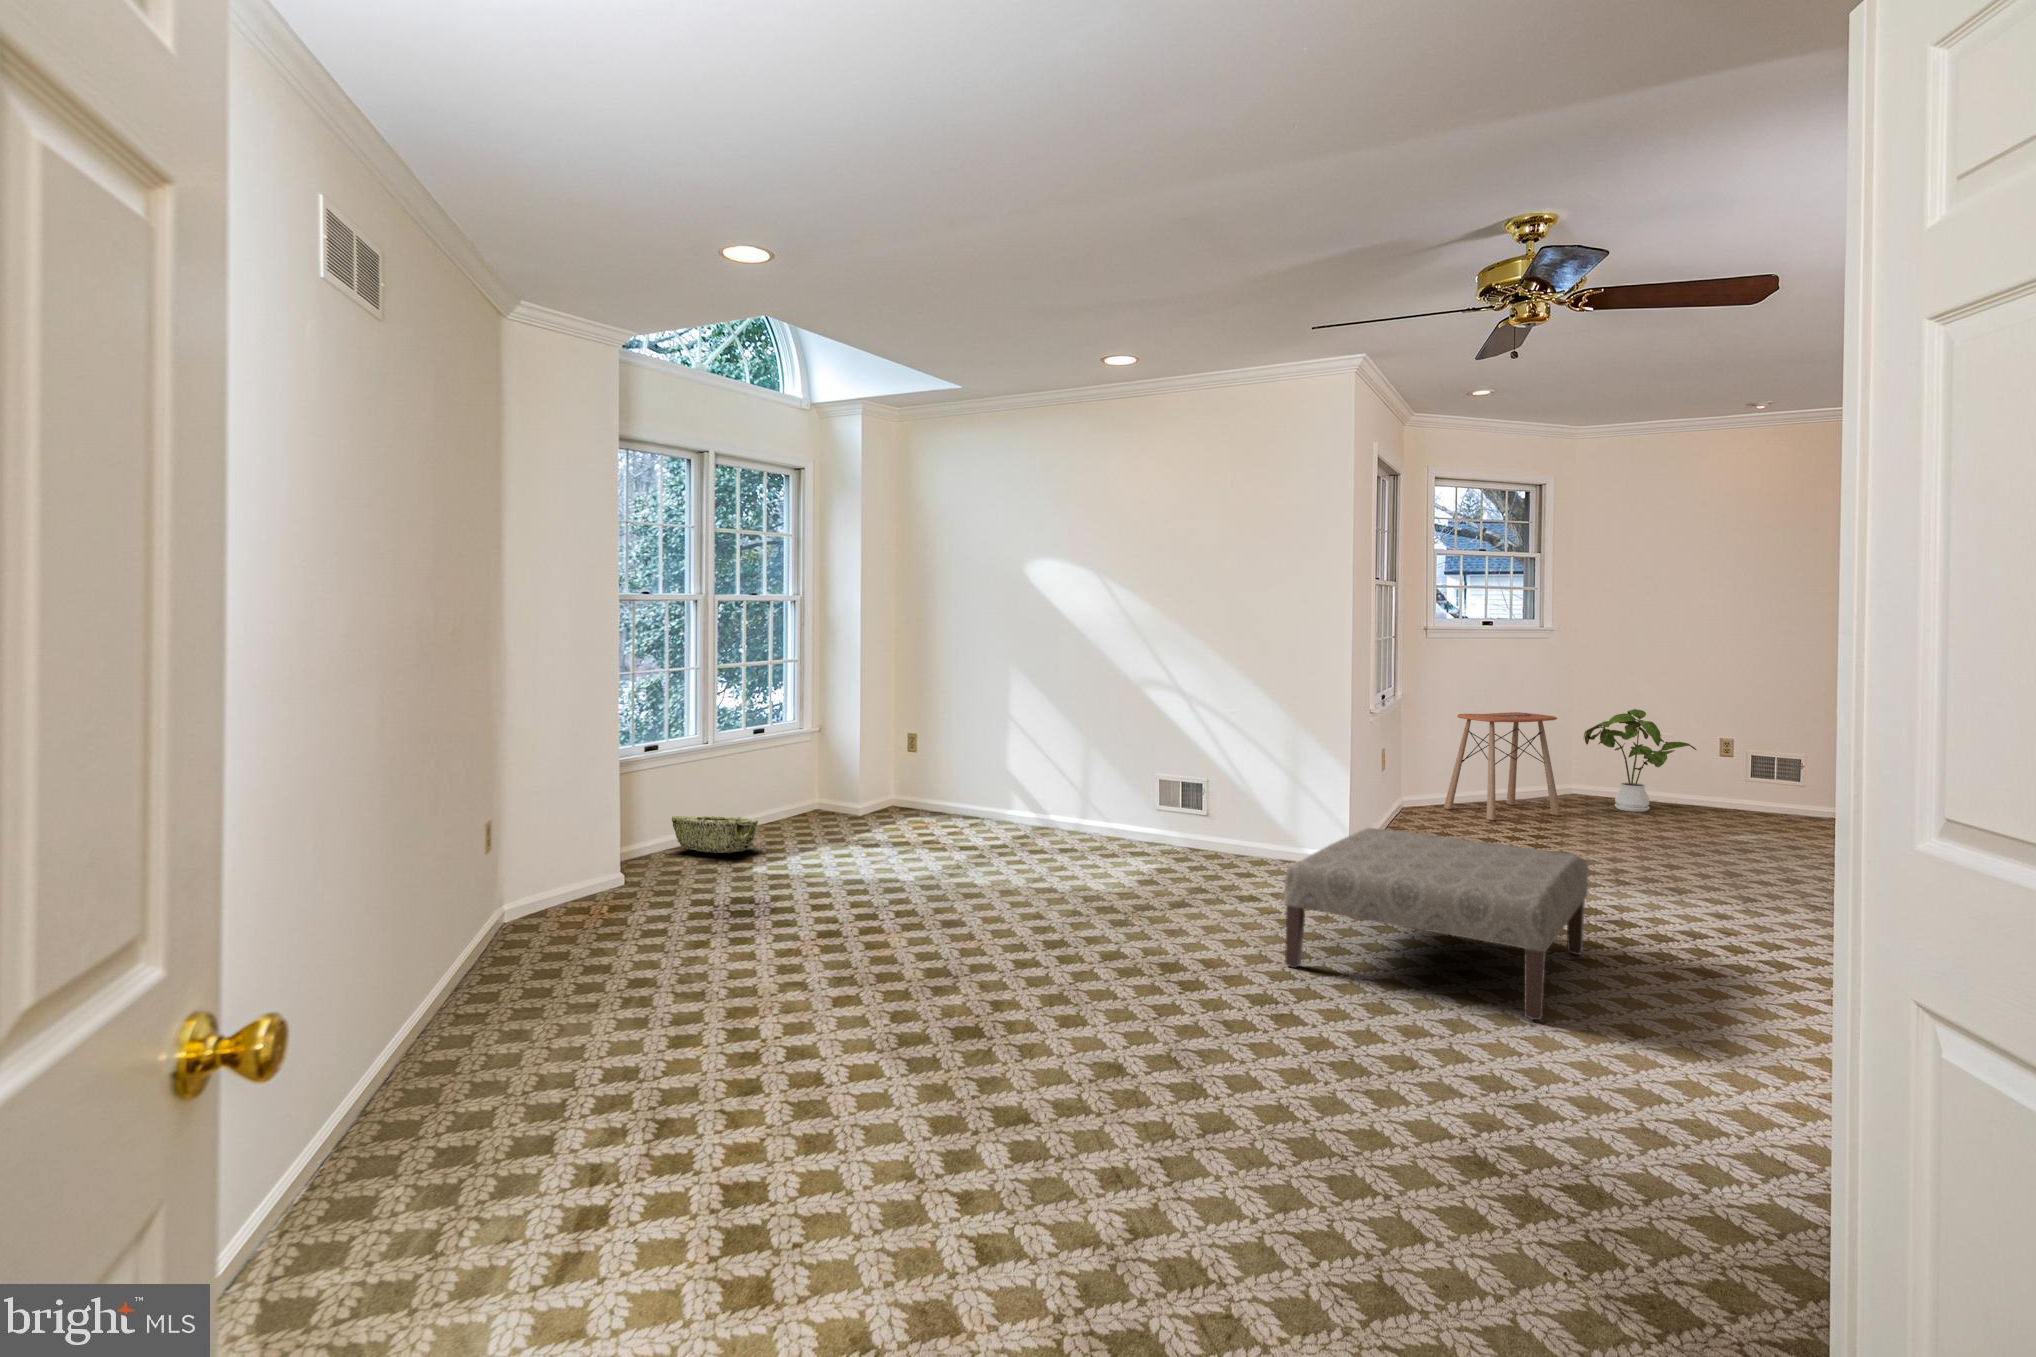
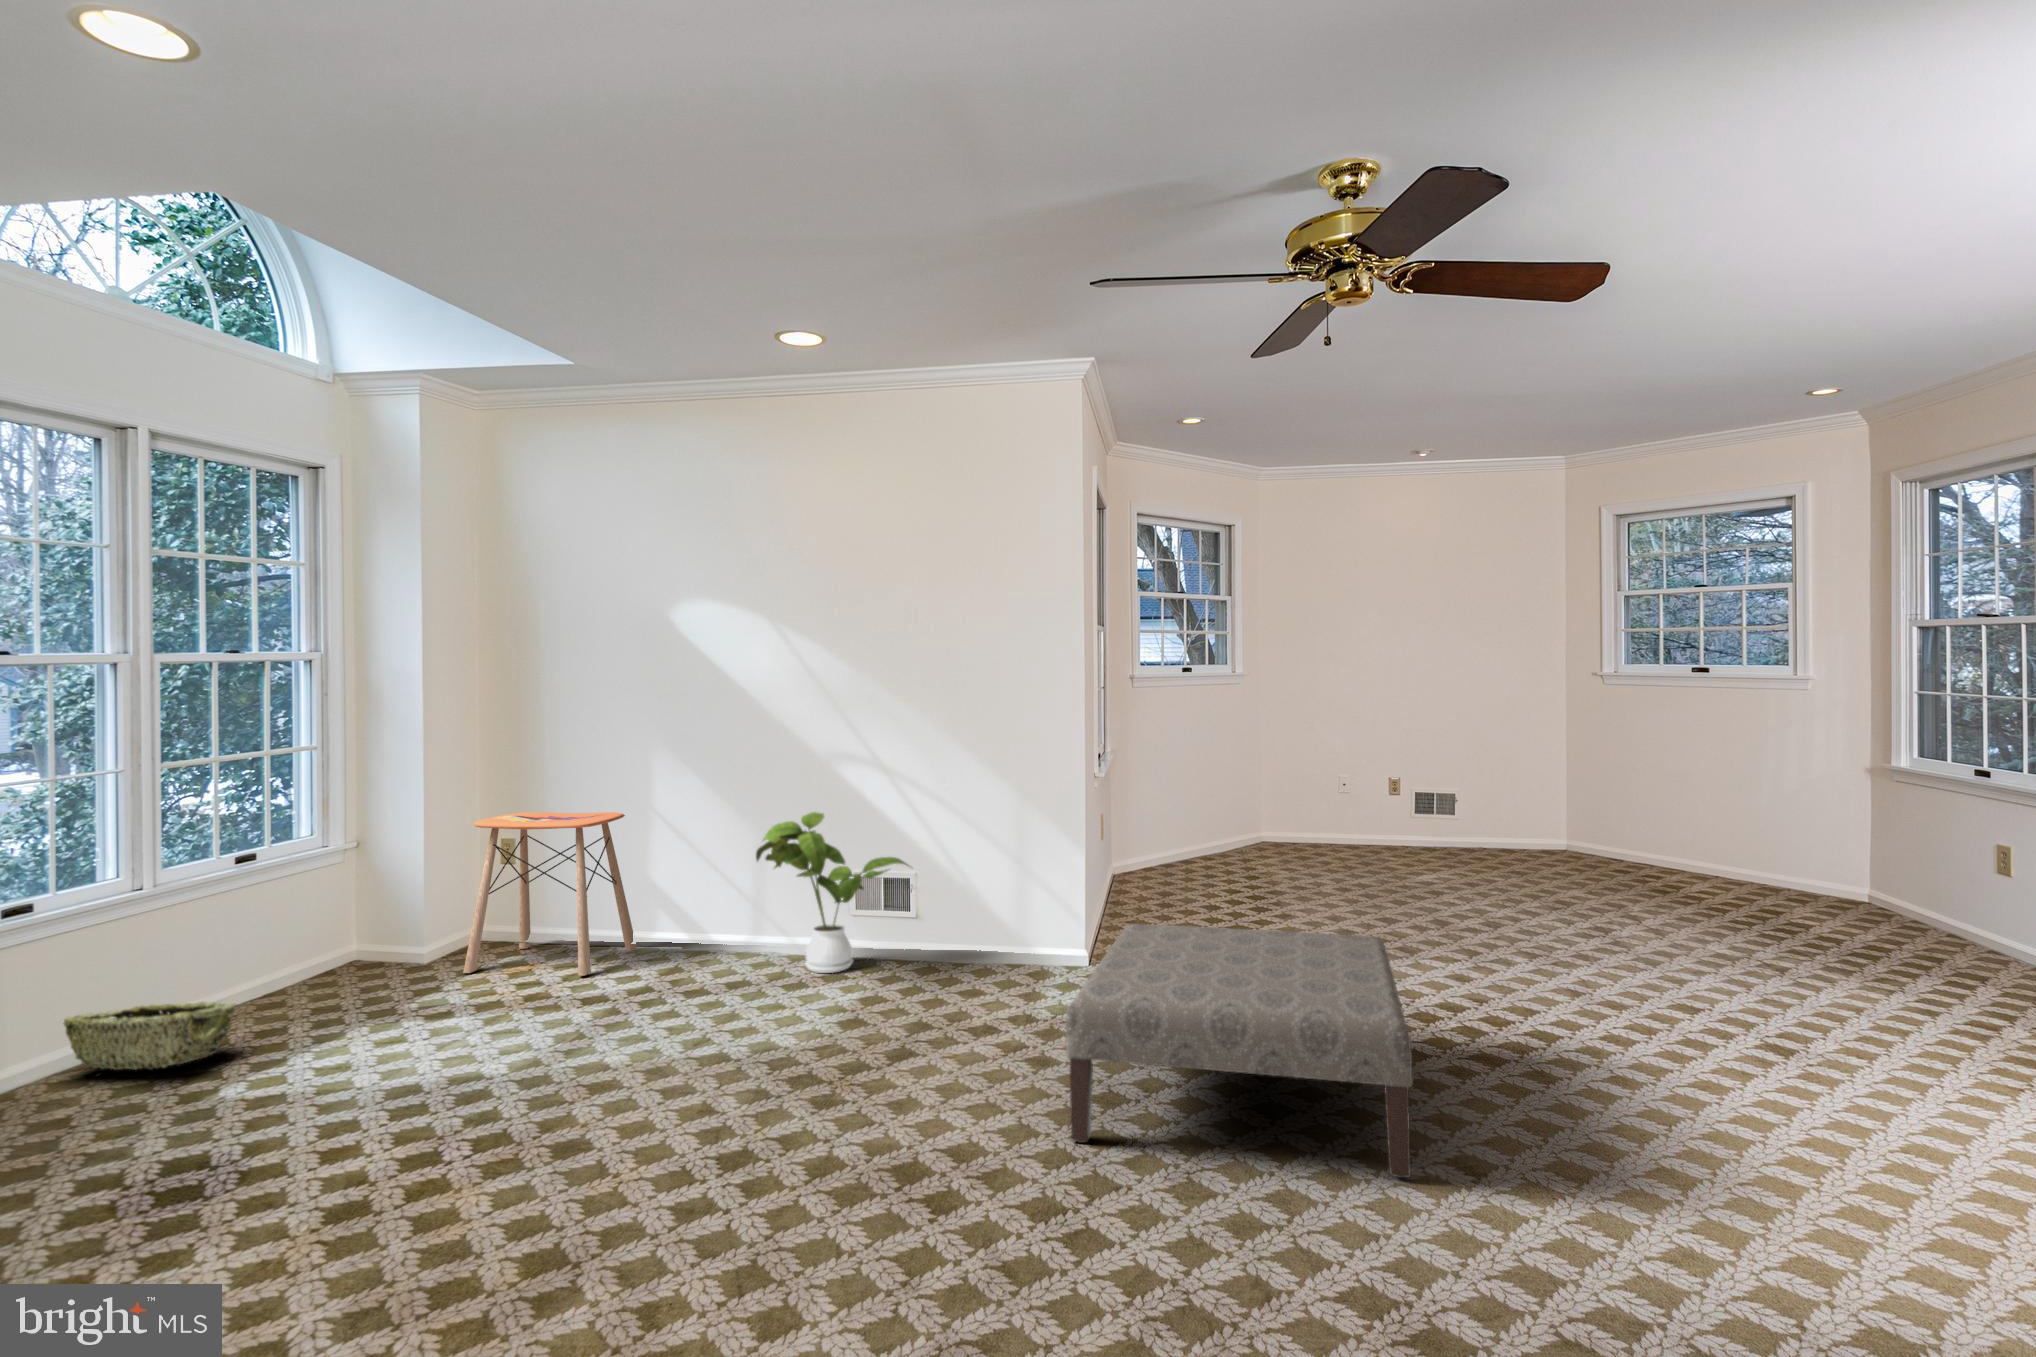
house plant: present [1584,709,1696,812] -> present [756,812,908,973]
side table: present [1444,712,1561,820] -> present [463,812,637,976]

